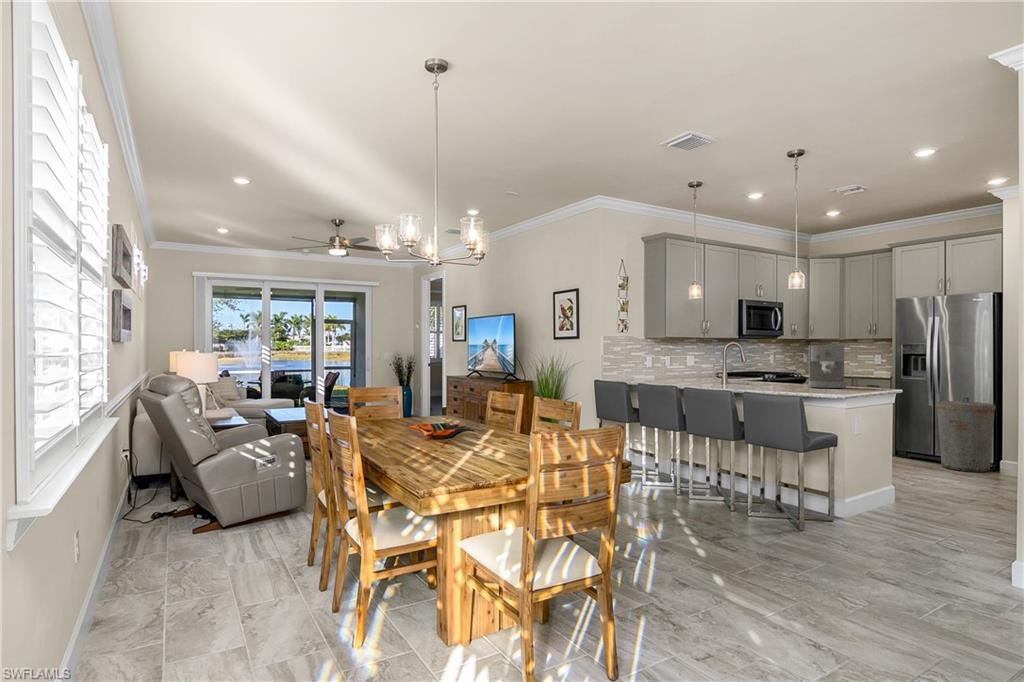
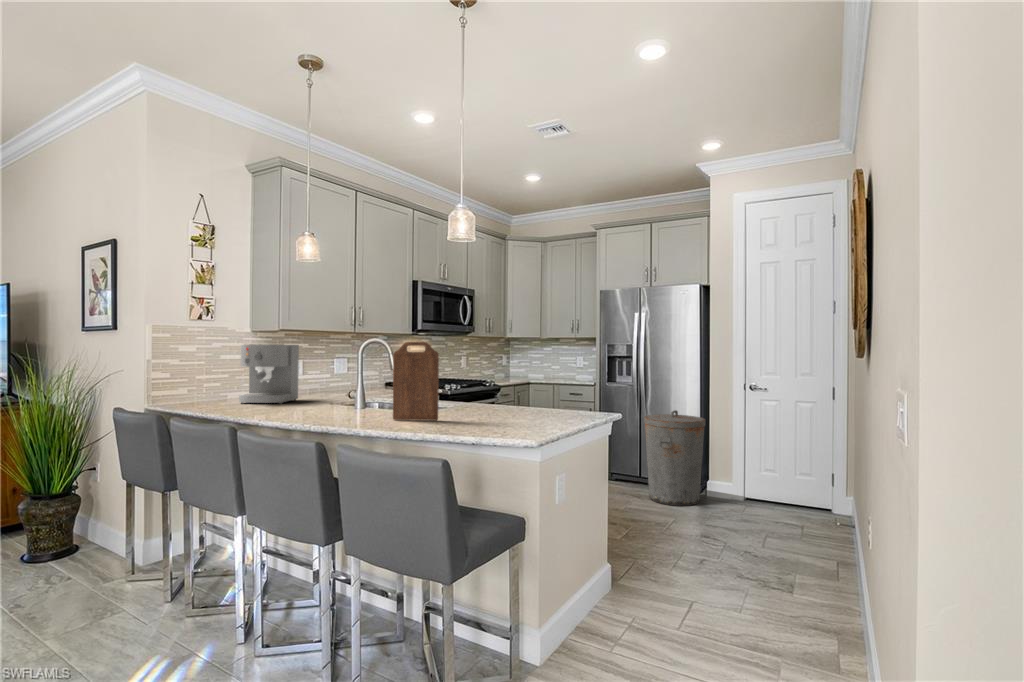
cutting board: none [757,345,783,387] -> present [393,342,439,420]
coffee maker: present [809,345,846,389] -> present [239,345,299,404]

